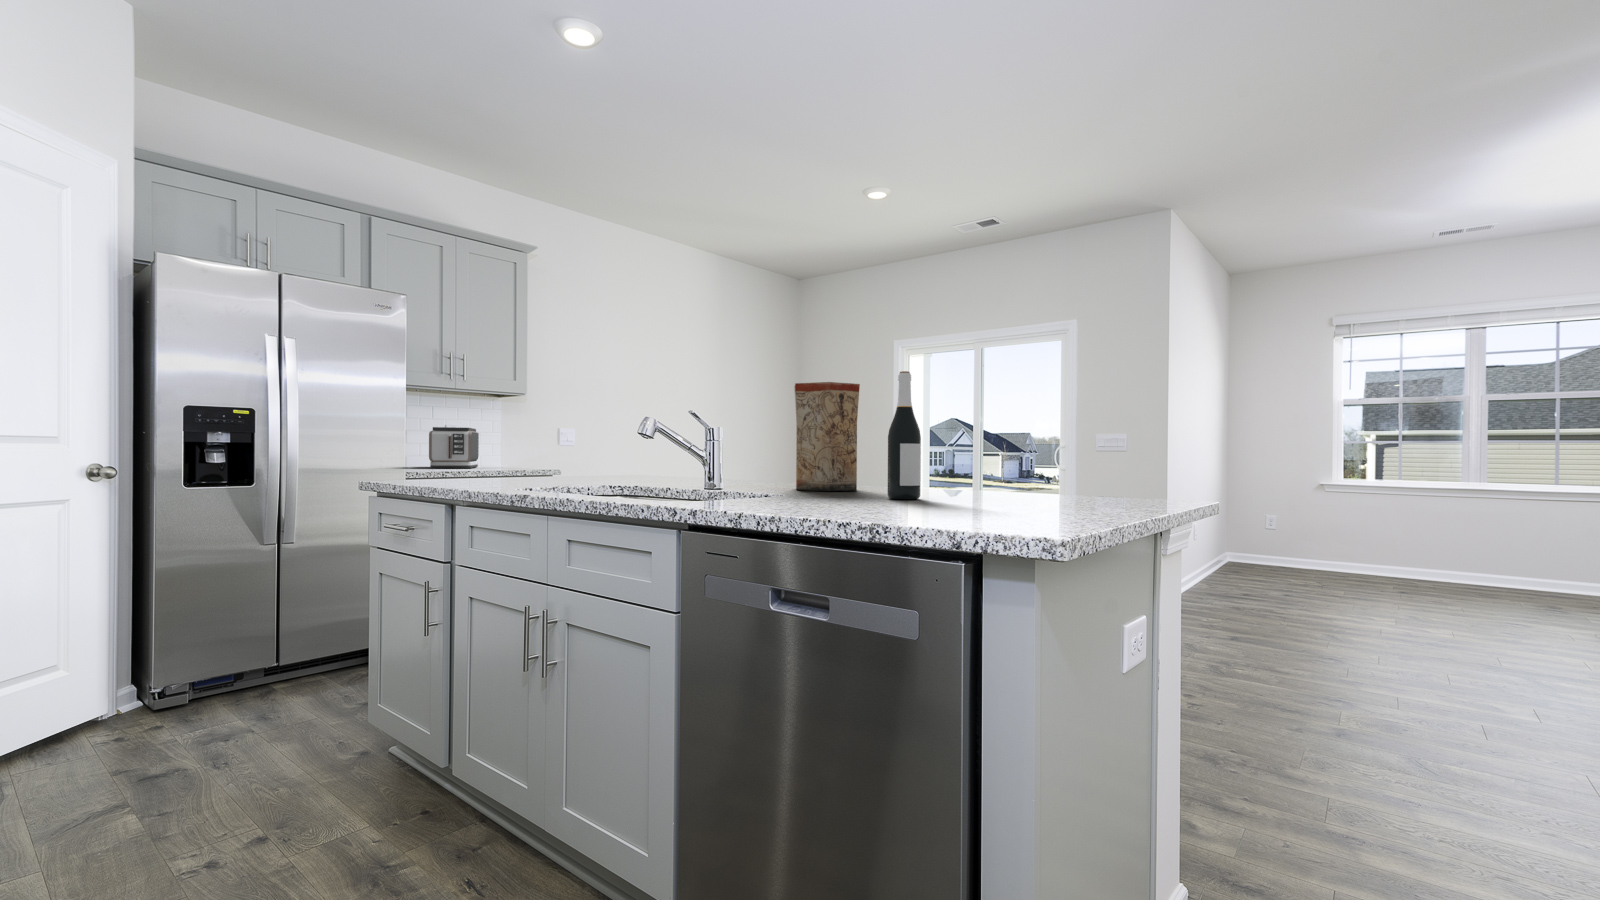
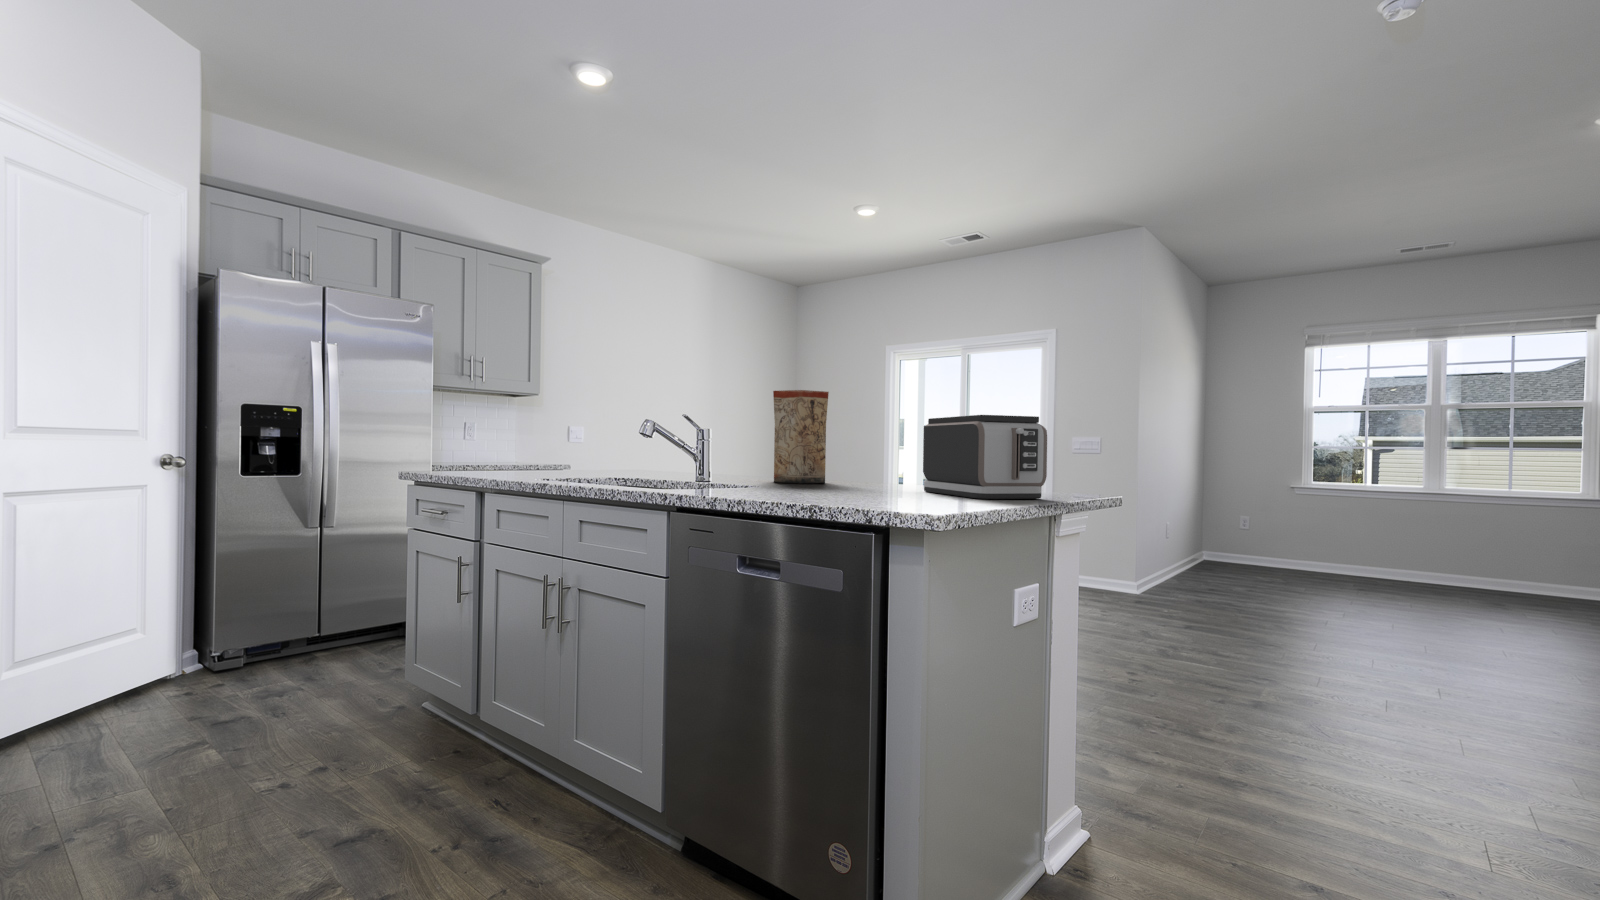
wine bottle: present [887,371,921,499] -> none [845,383,873,490]
toaster: present [429,427,479,468] -> present [923,415,1047,499]

